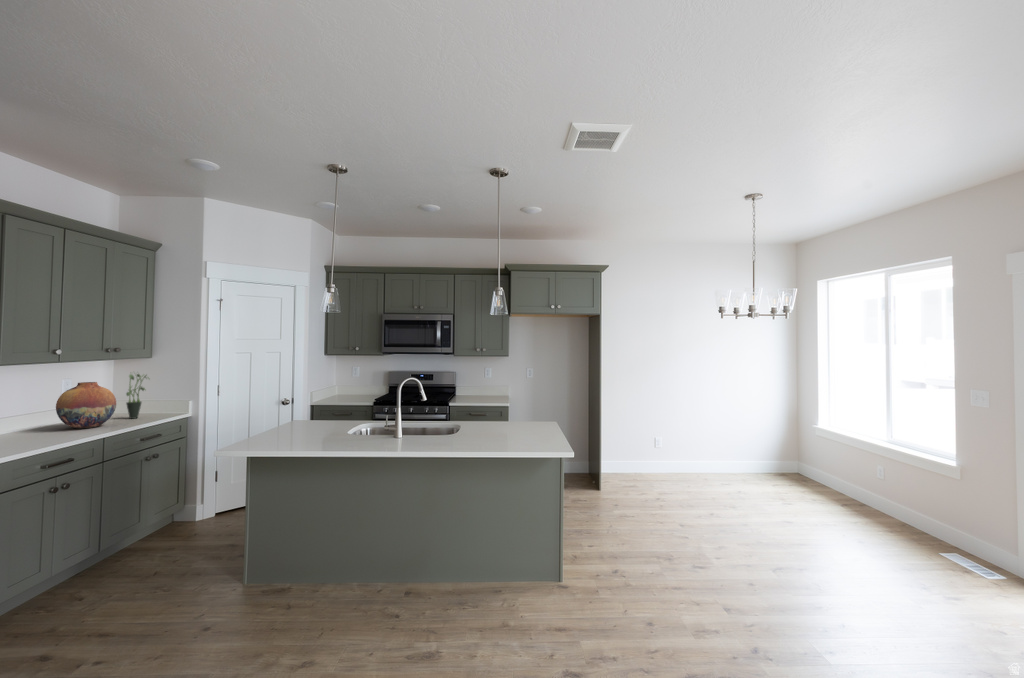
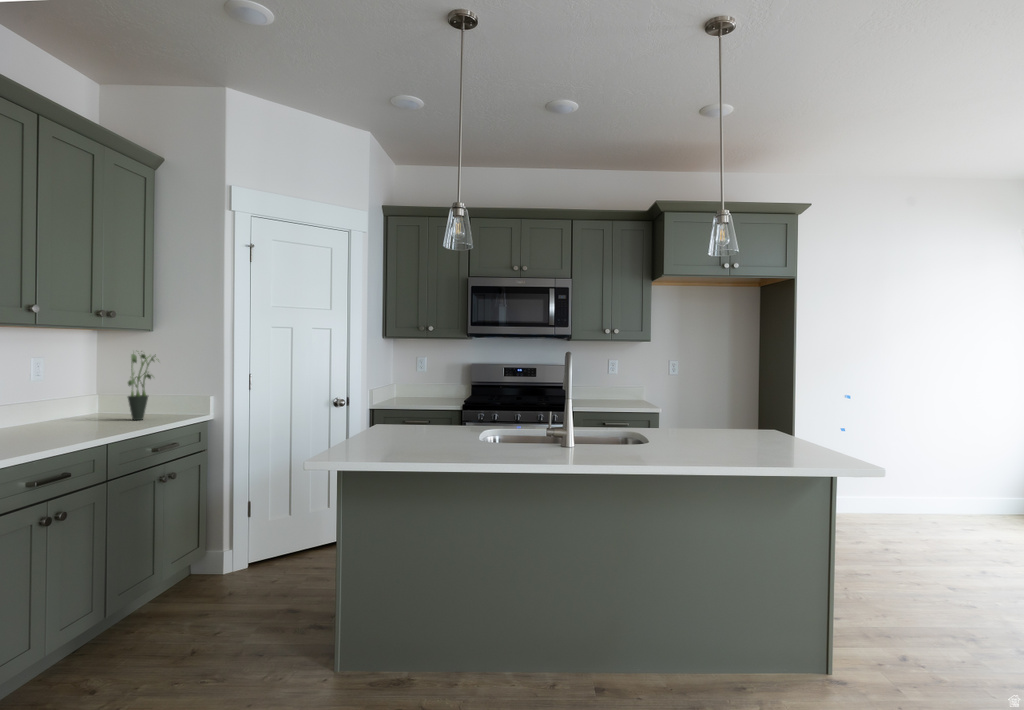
vase: present [56,382,116,429] -> none [37,362,119,431]

